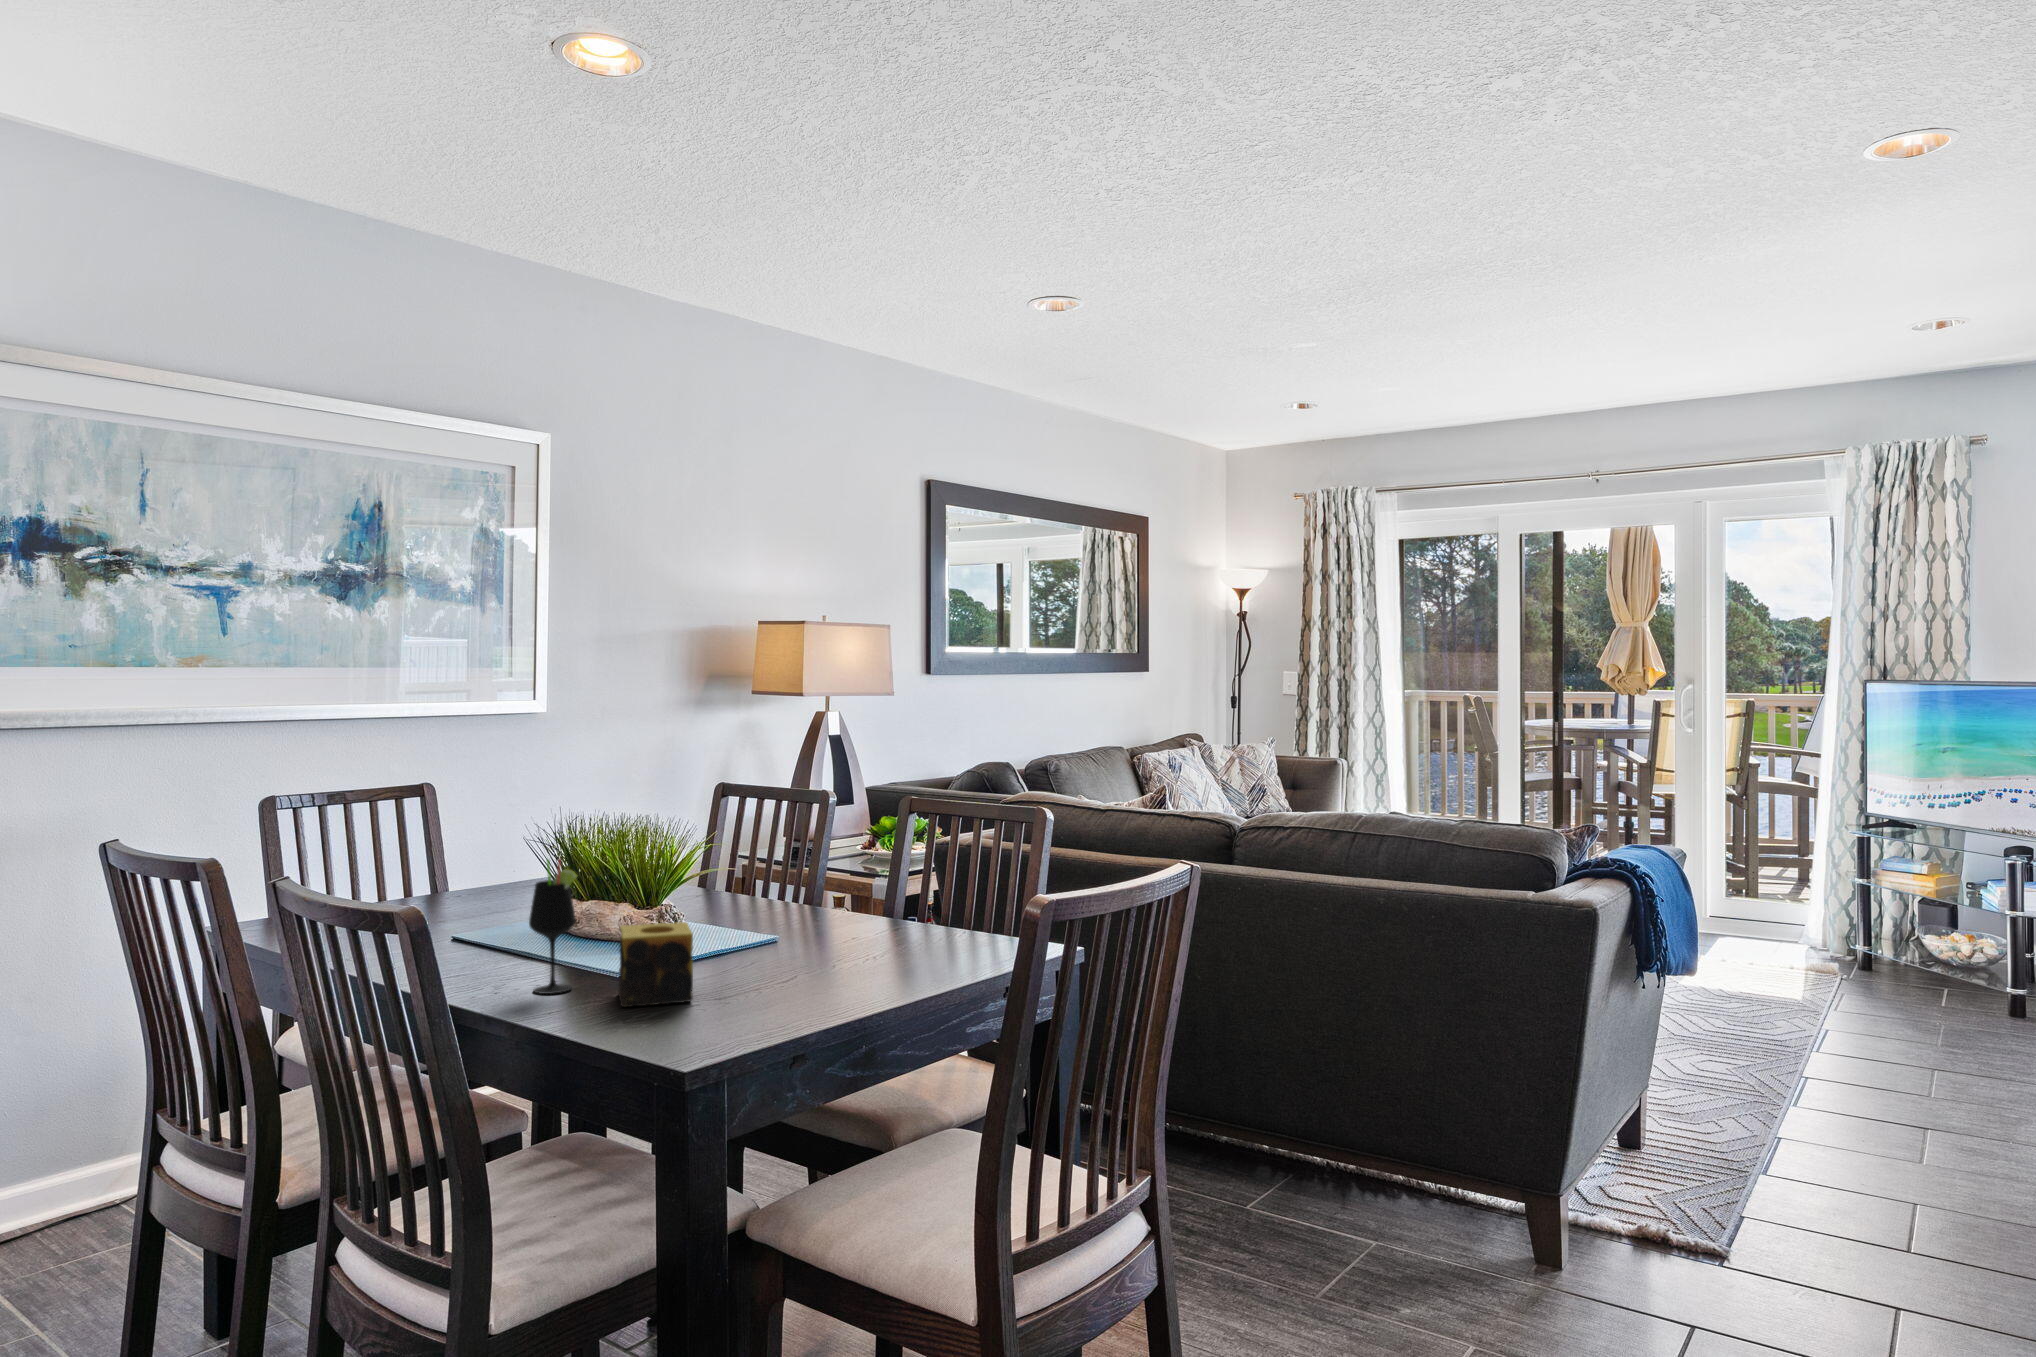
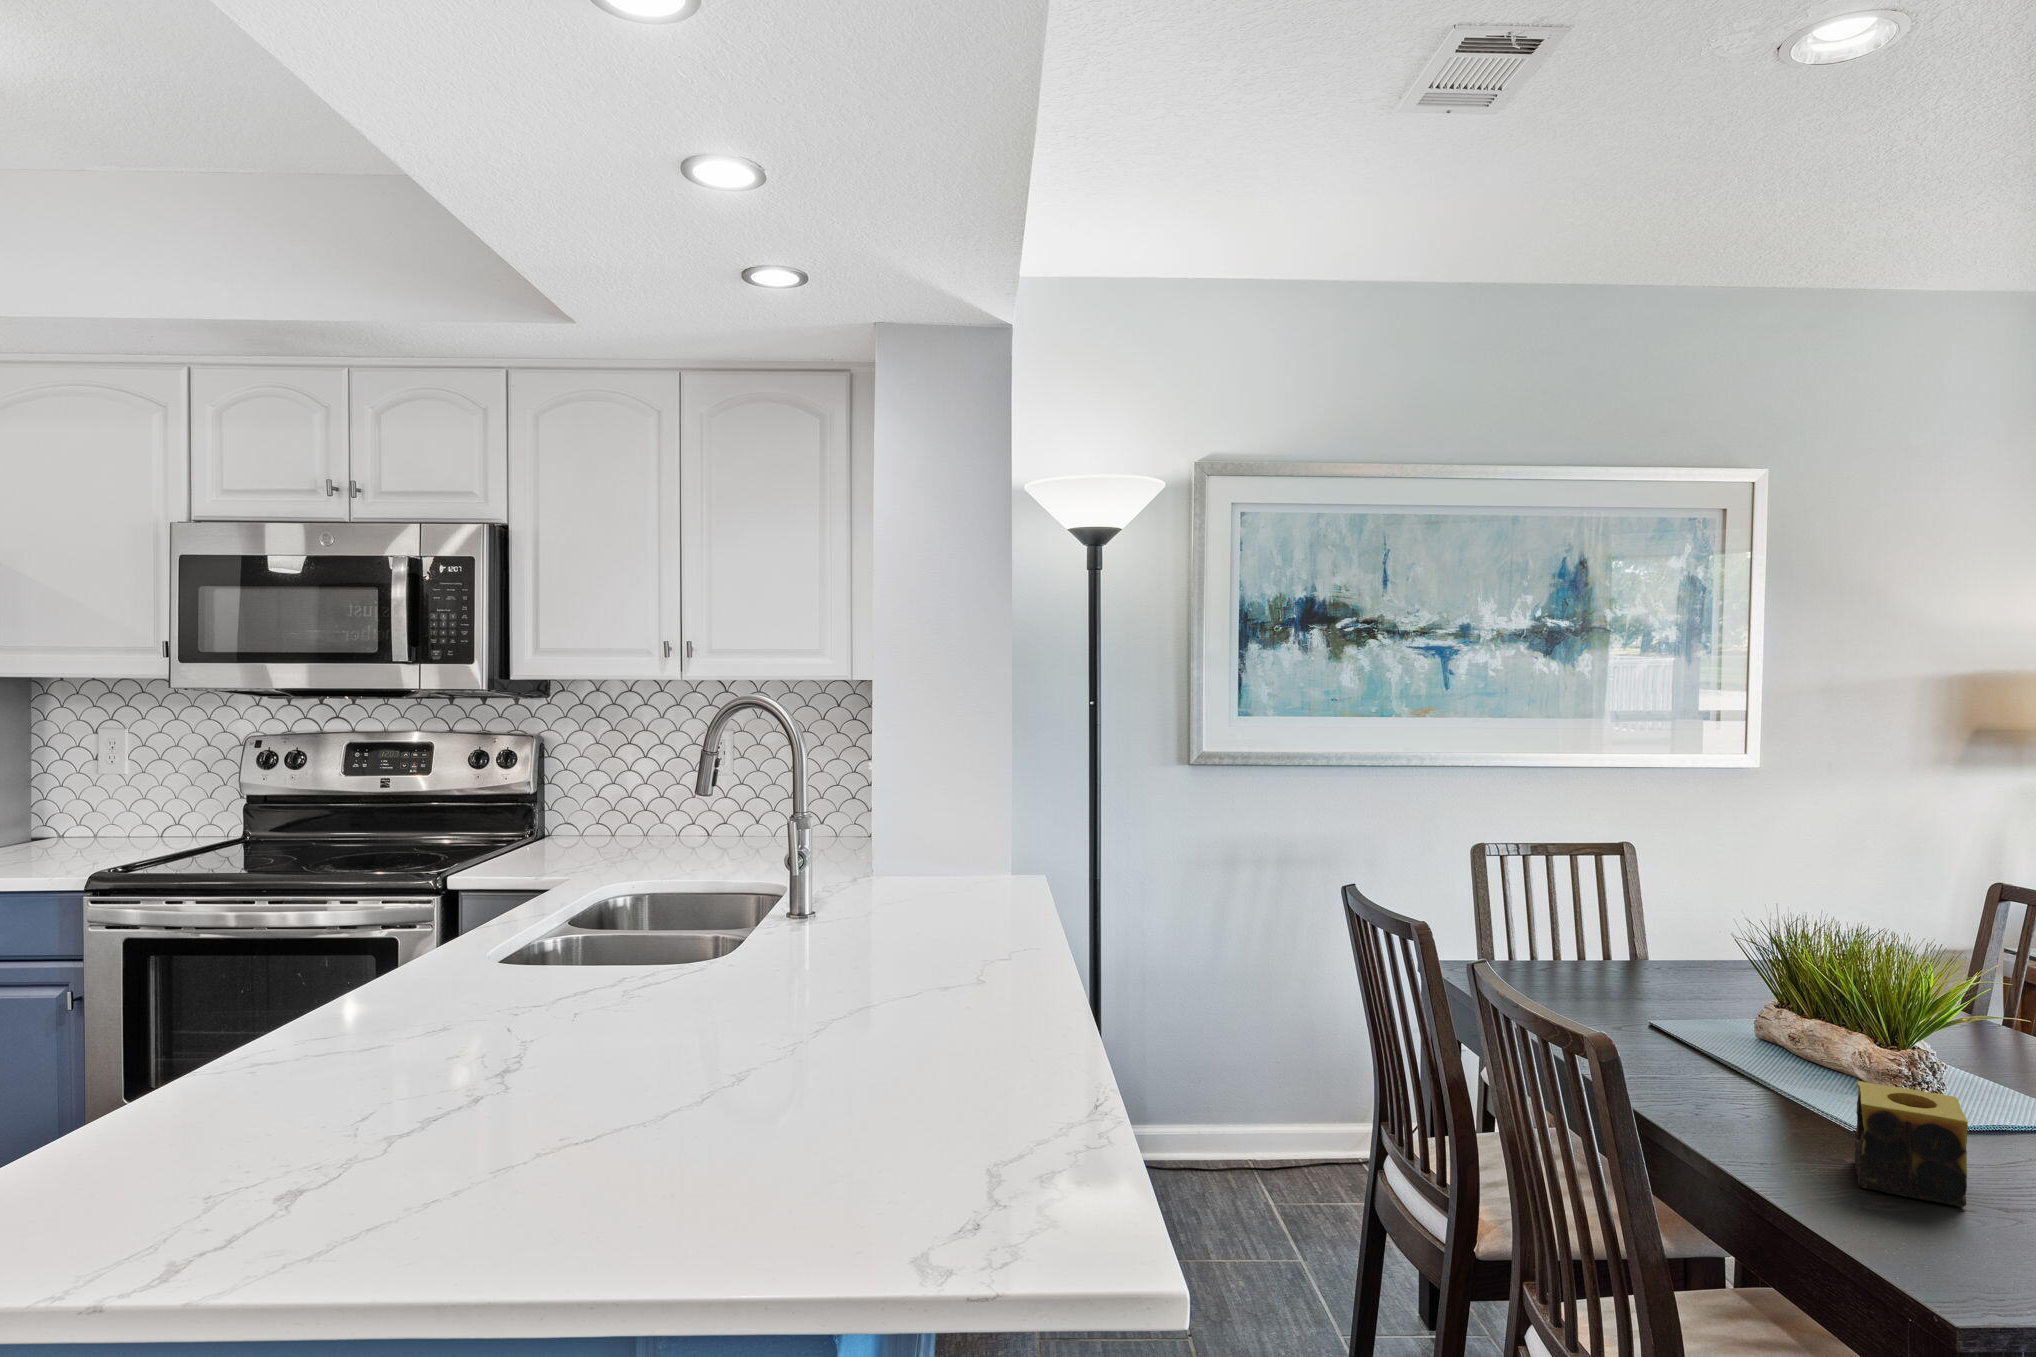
wine glass: present [529,859,577,994] -> none [1738,985,1801,1139]

